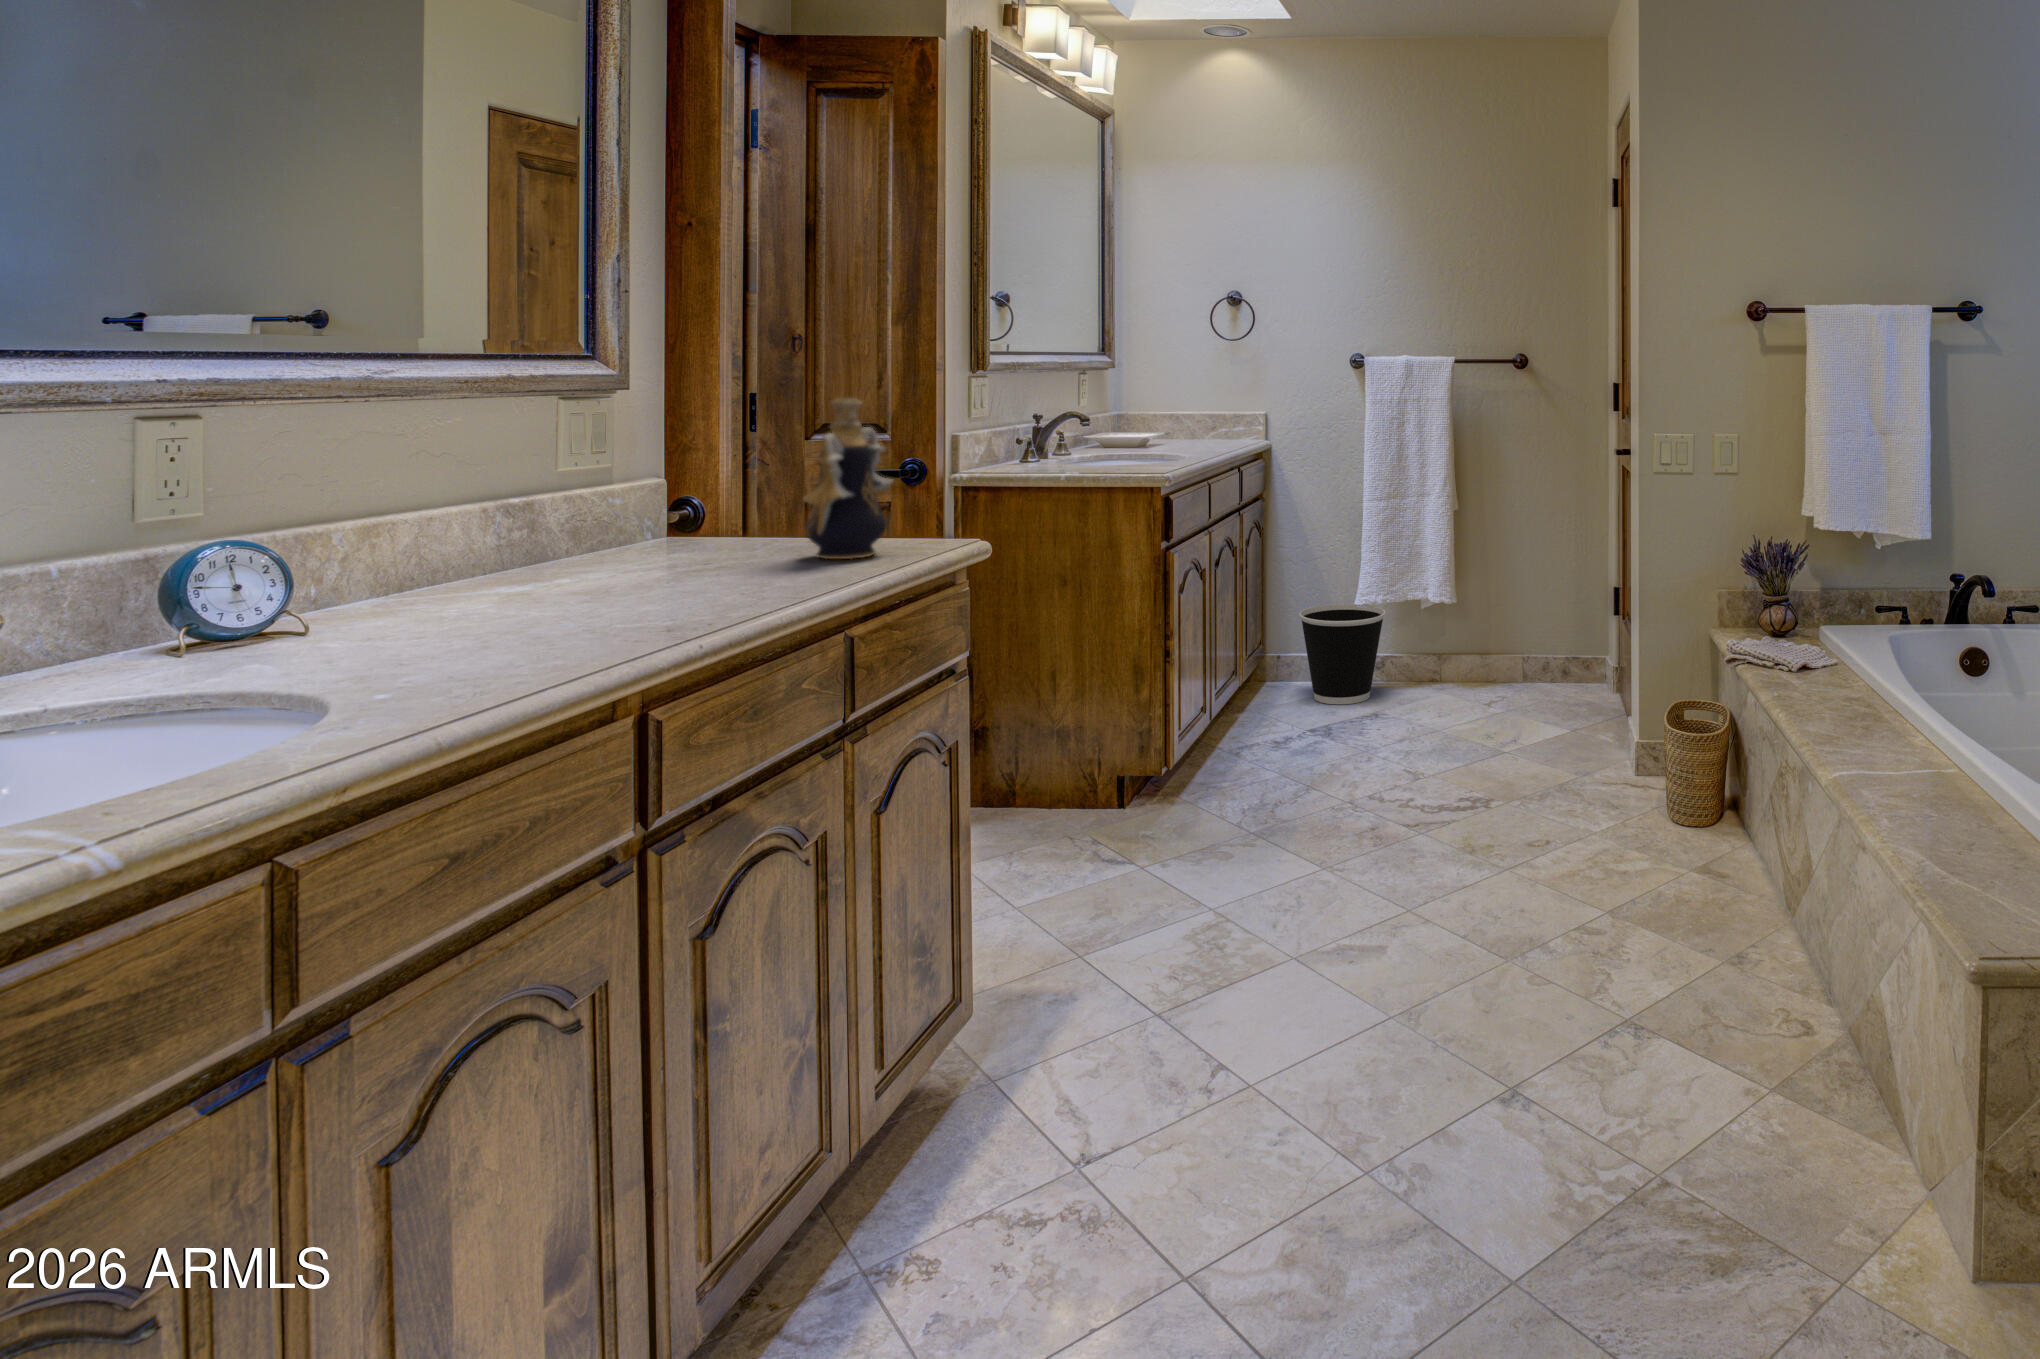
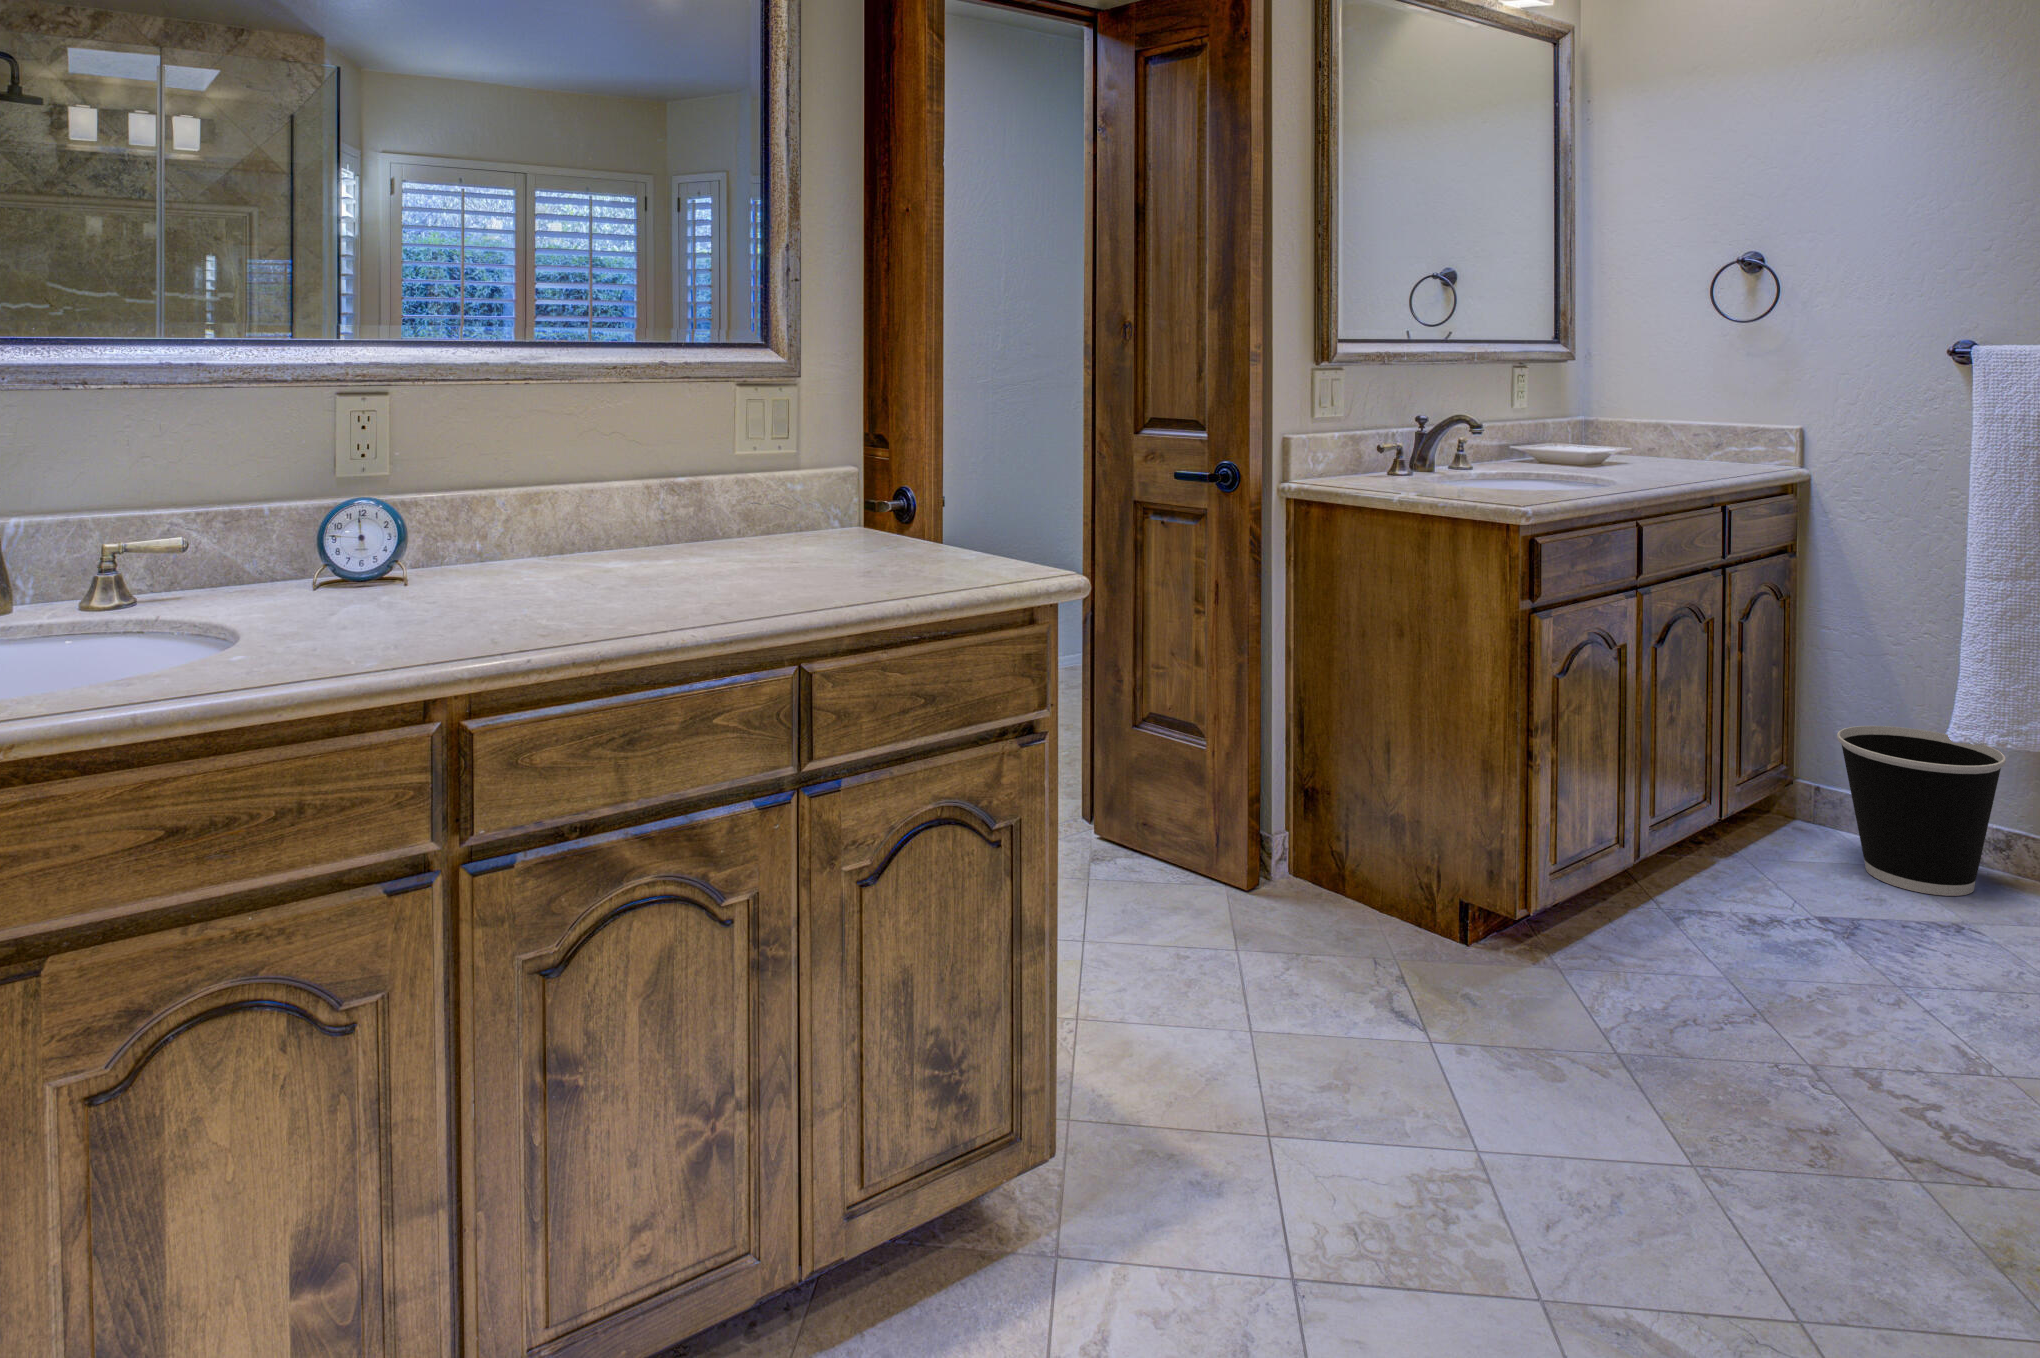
decorative vase: present [804,398,893,559] -> none [848,387,966,574]

